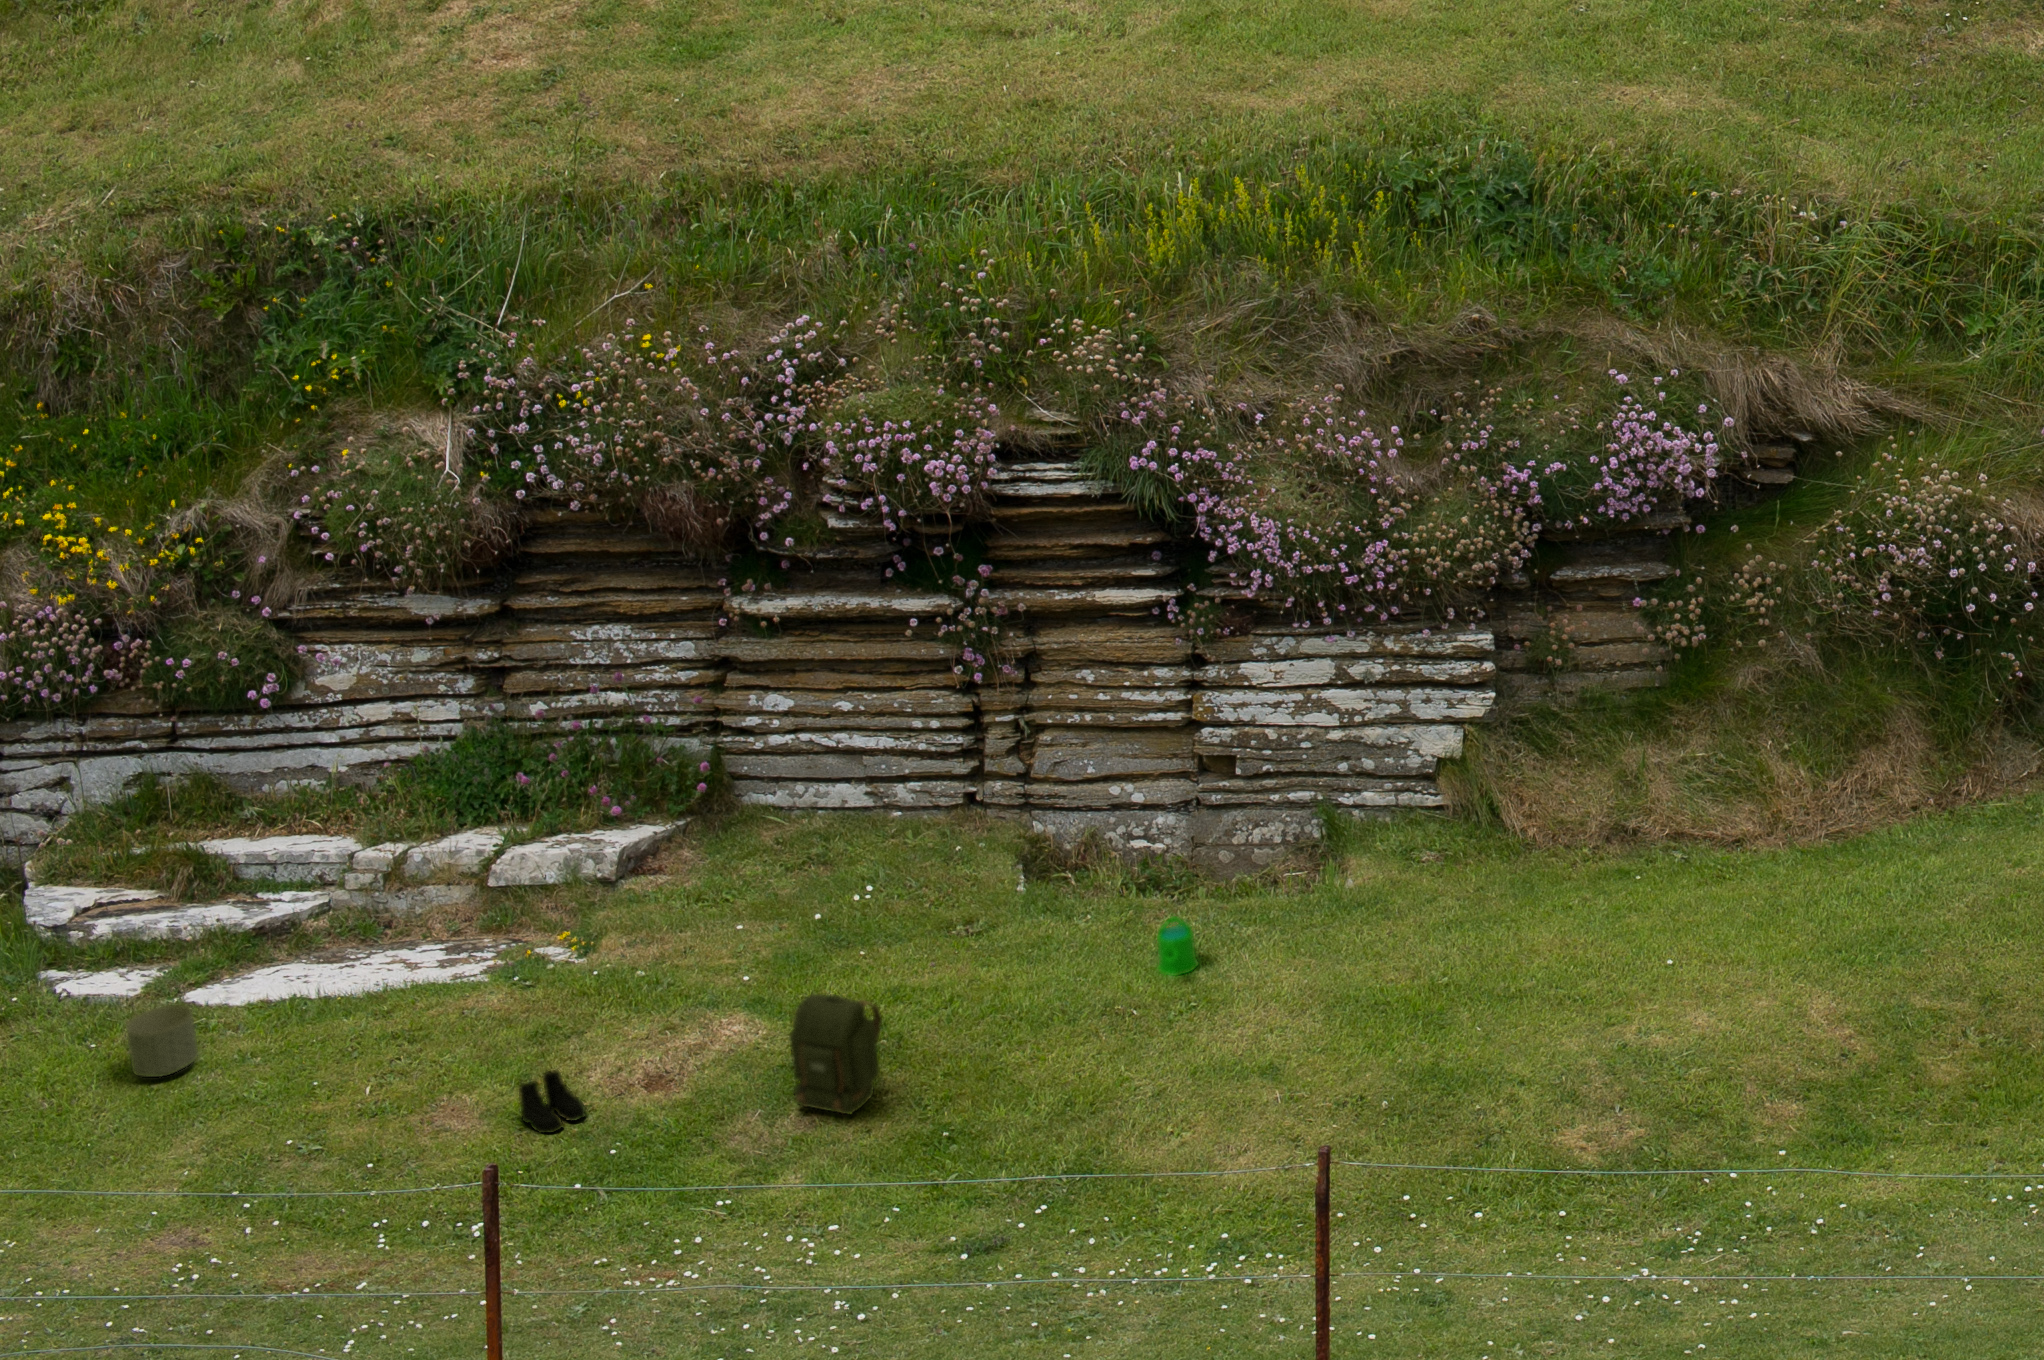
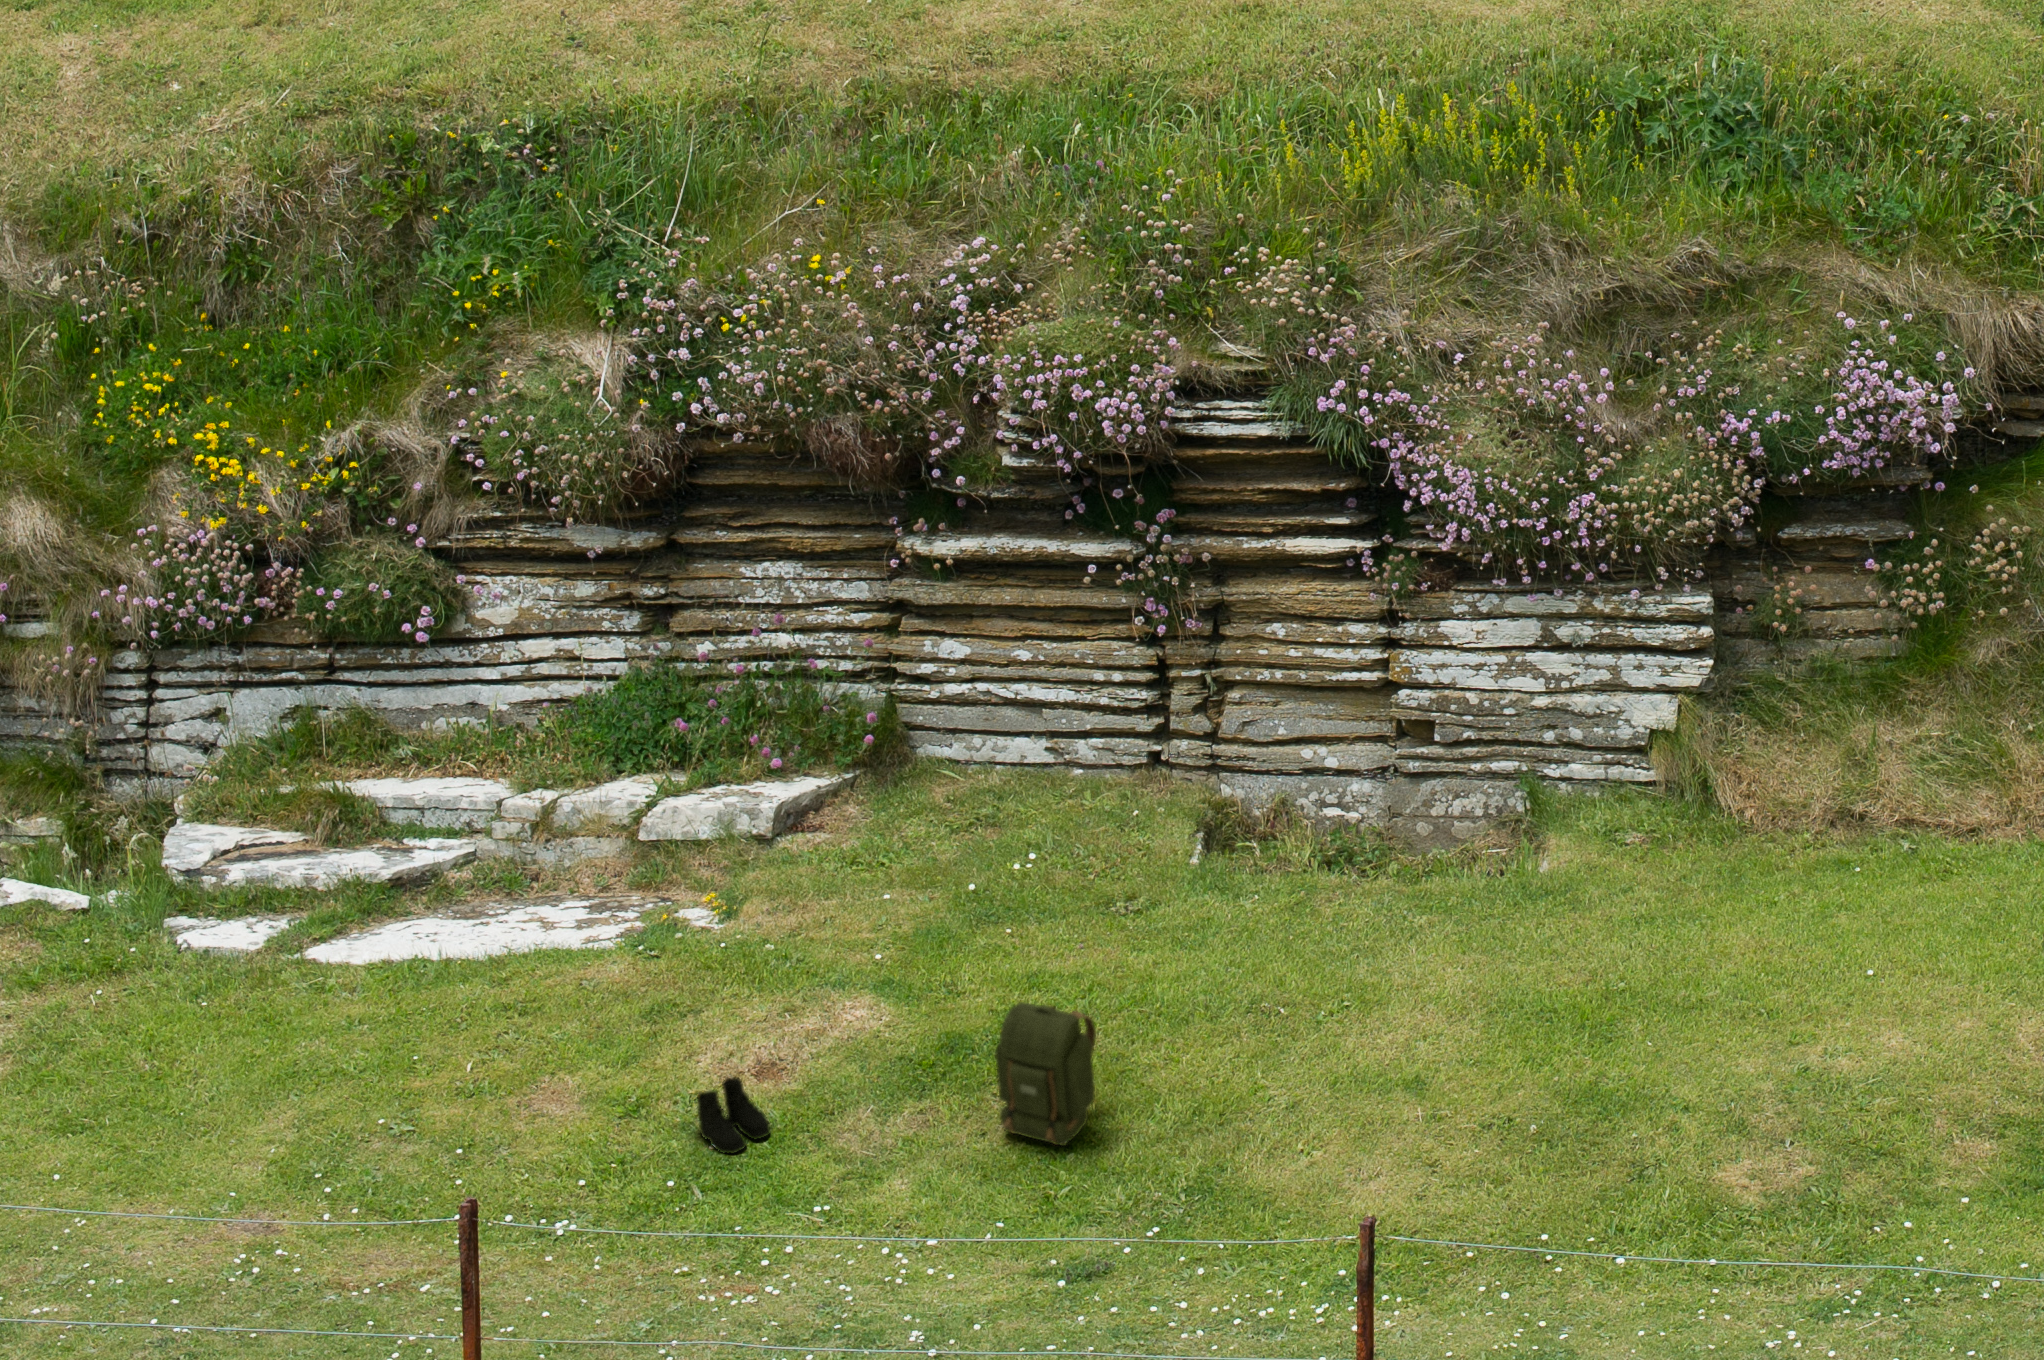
watering can: present [1157,916,1198,976] -> none [1378,914,1426,983]
planter: present [126,1005,198,1077] -> none [277,979,353,1061]

